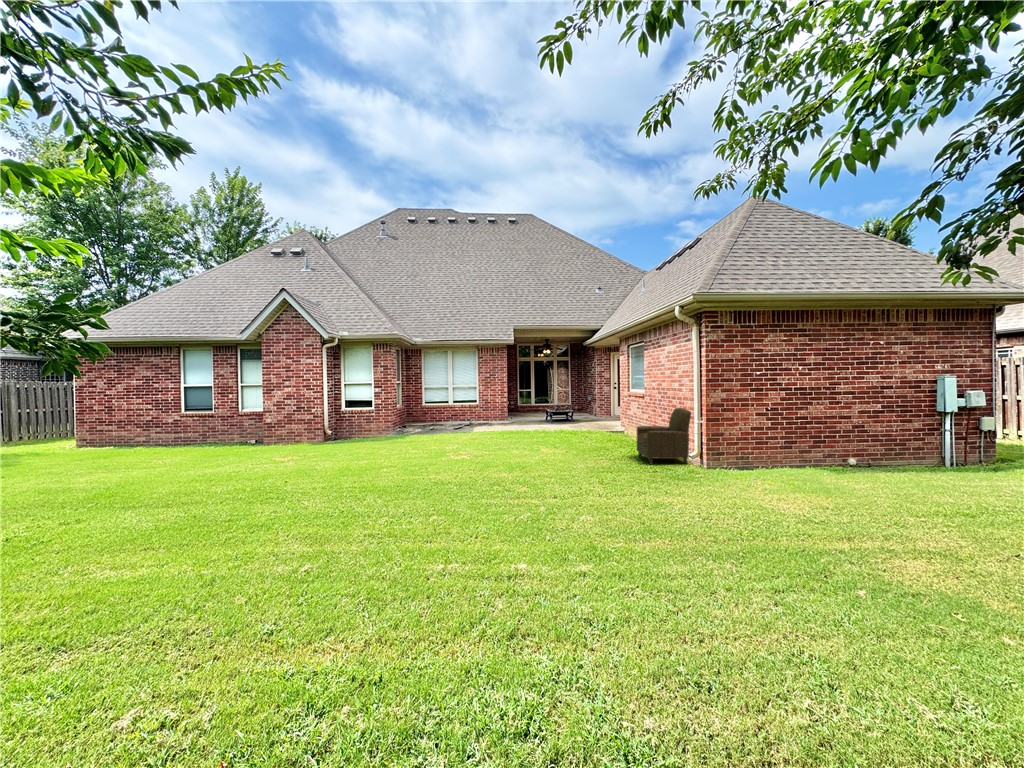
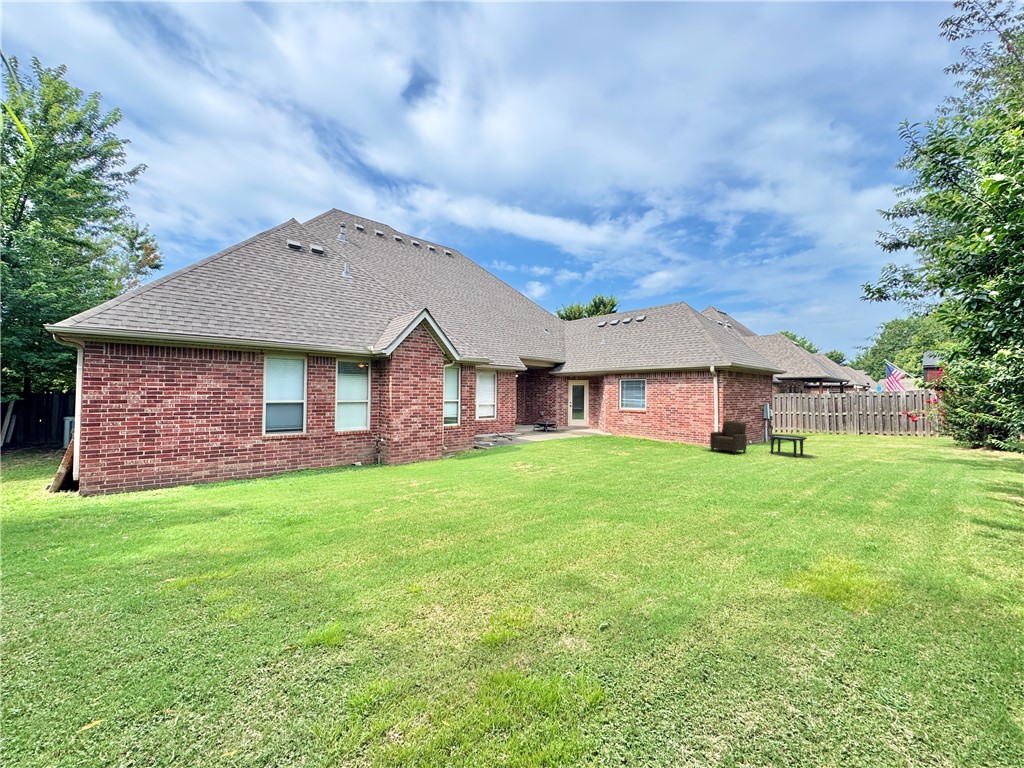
round table: none [727,434,796,478] -> present [768,434,807,457]

